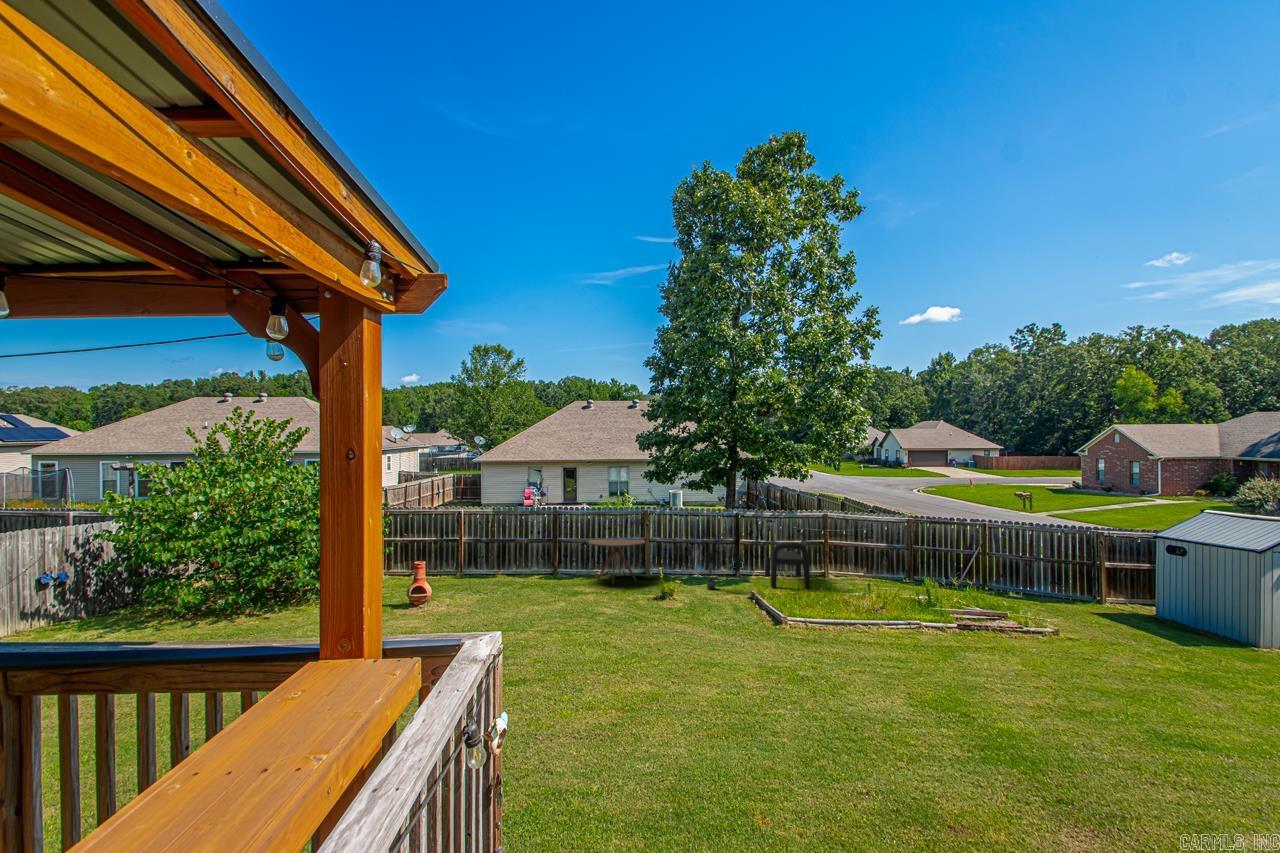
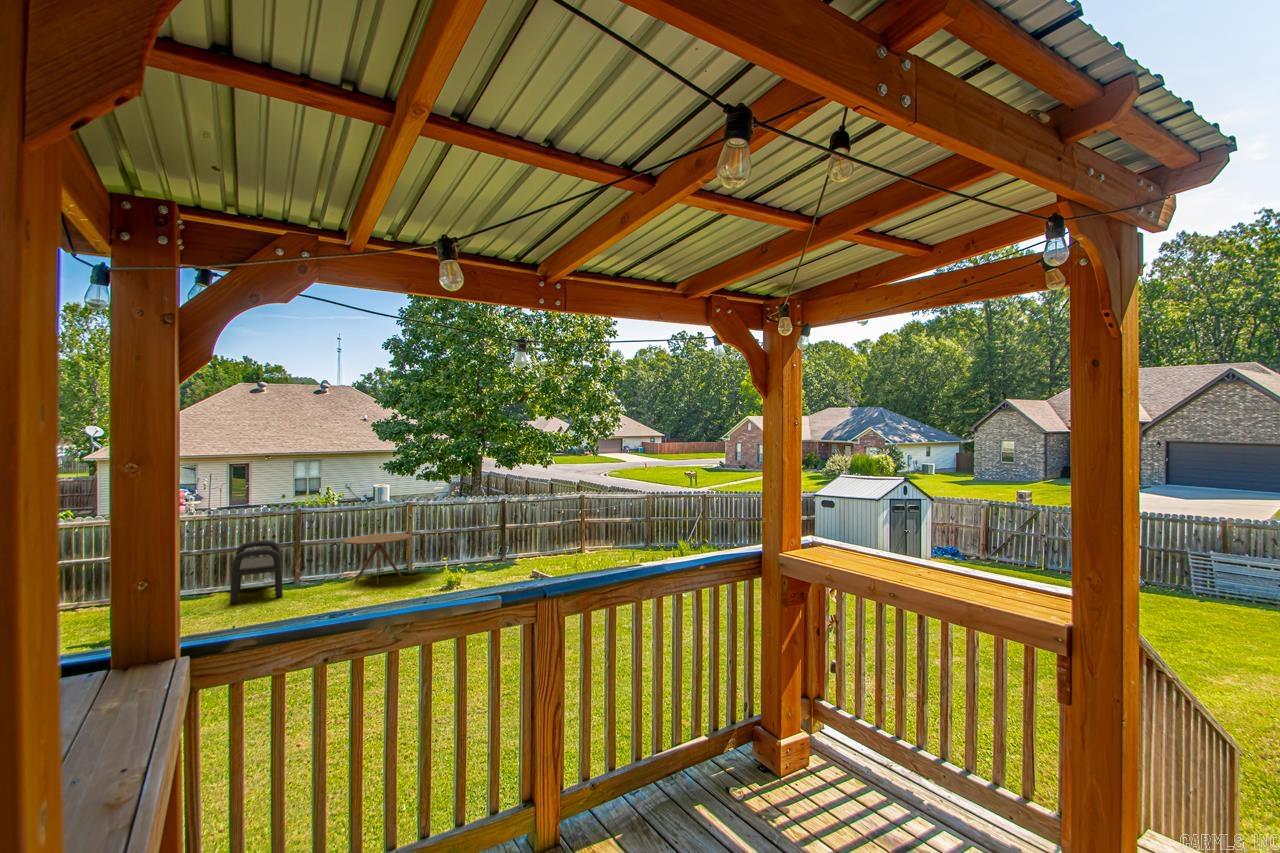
bench: present [765,543,810,588] -> present [230,540,283,603]
potted plant: present [705,548,720,589] -> none [479,534,497,576]

